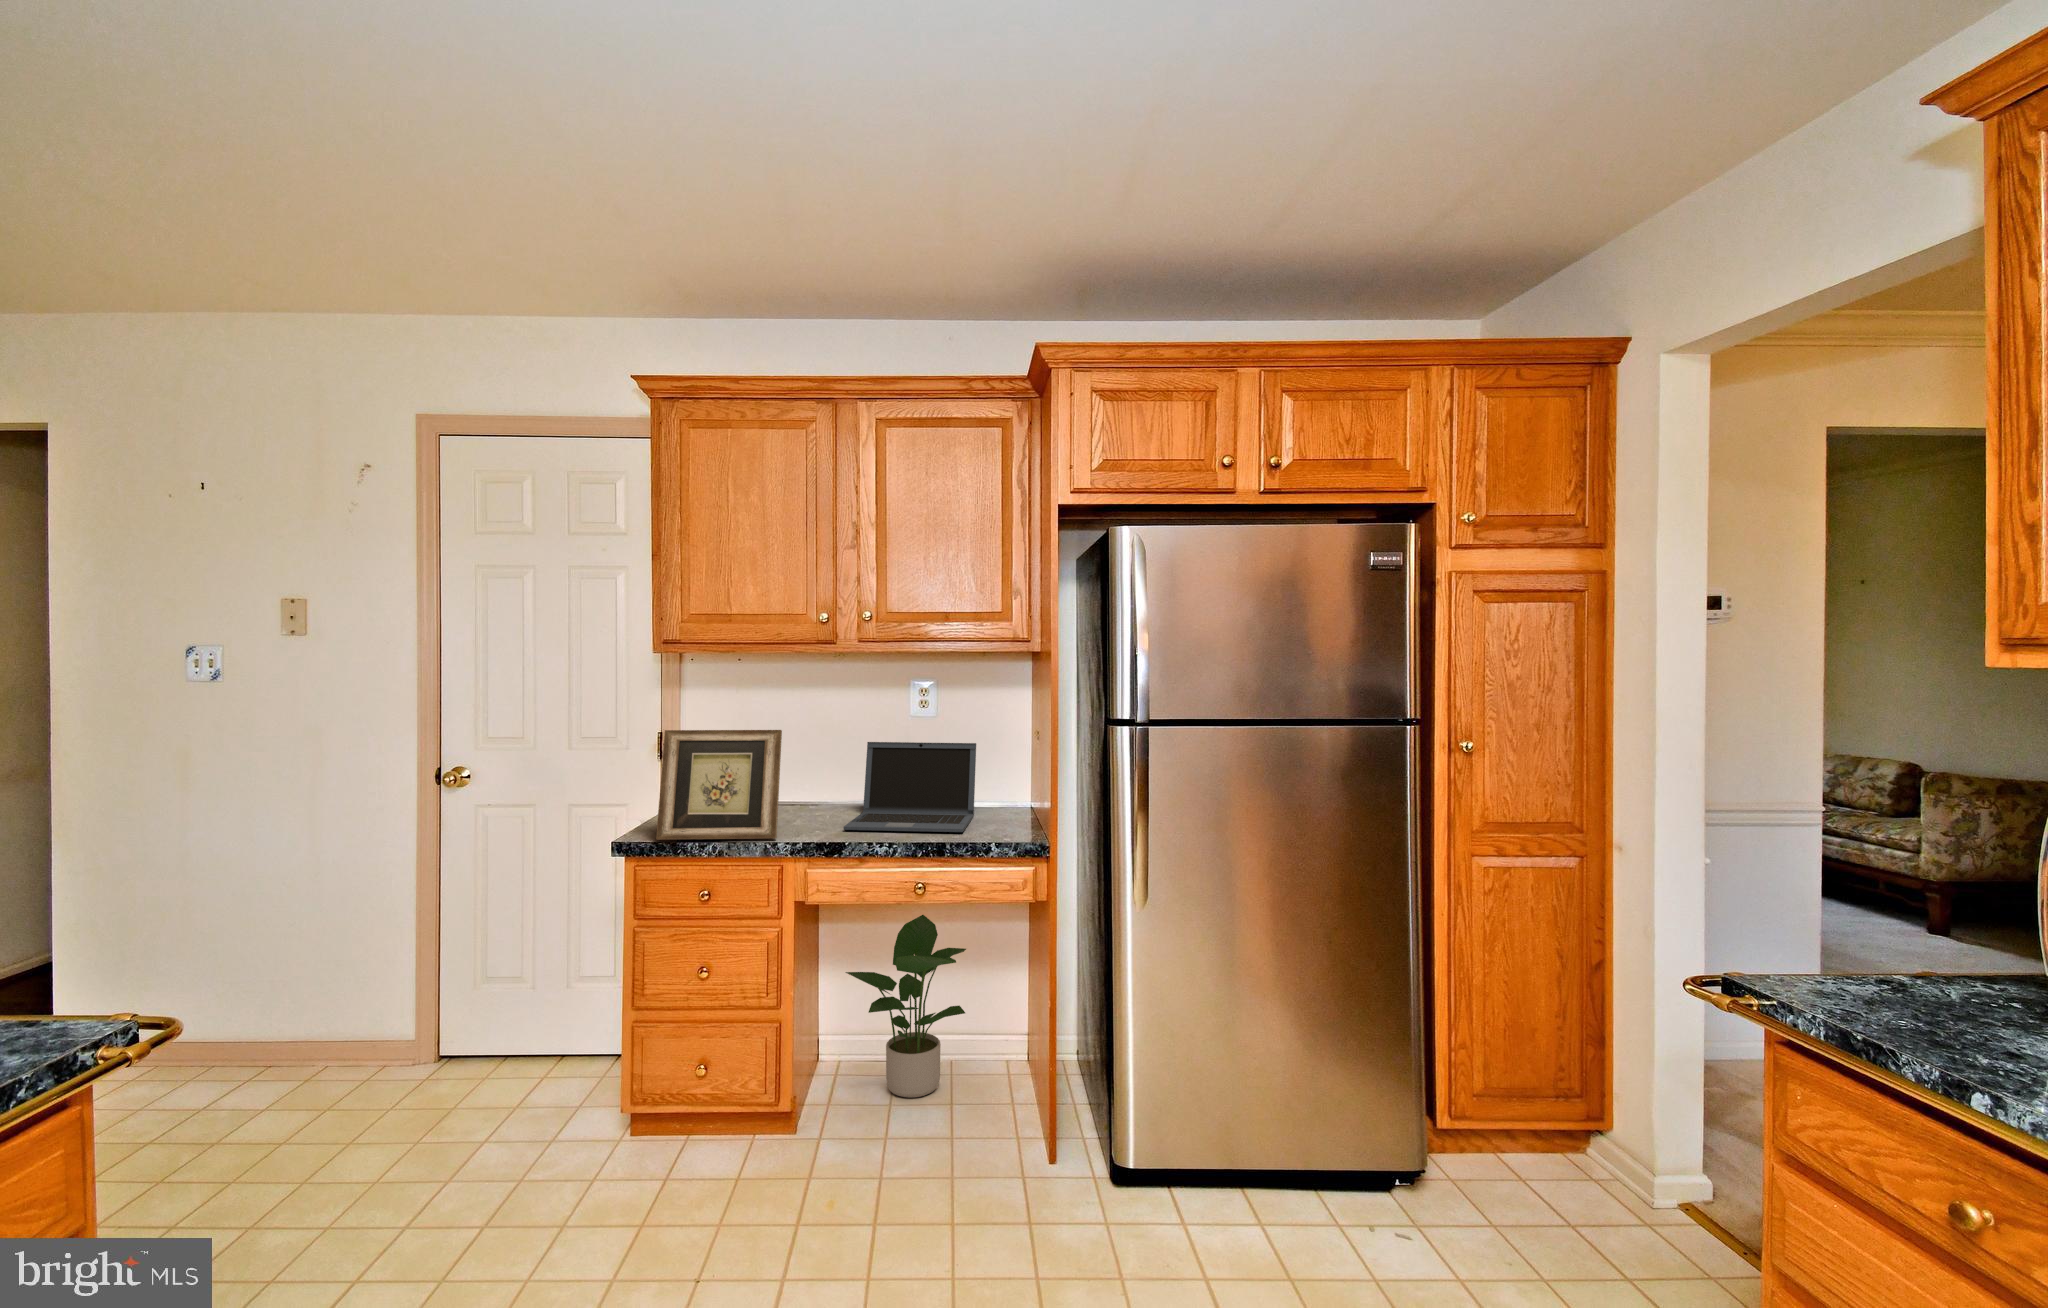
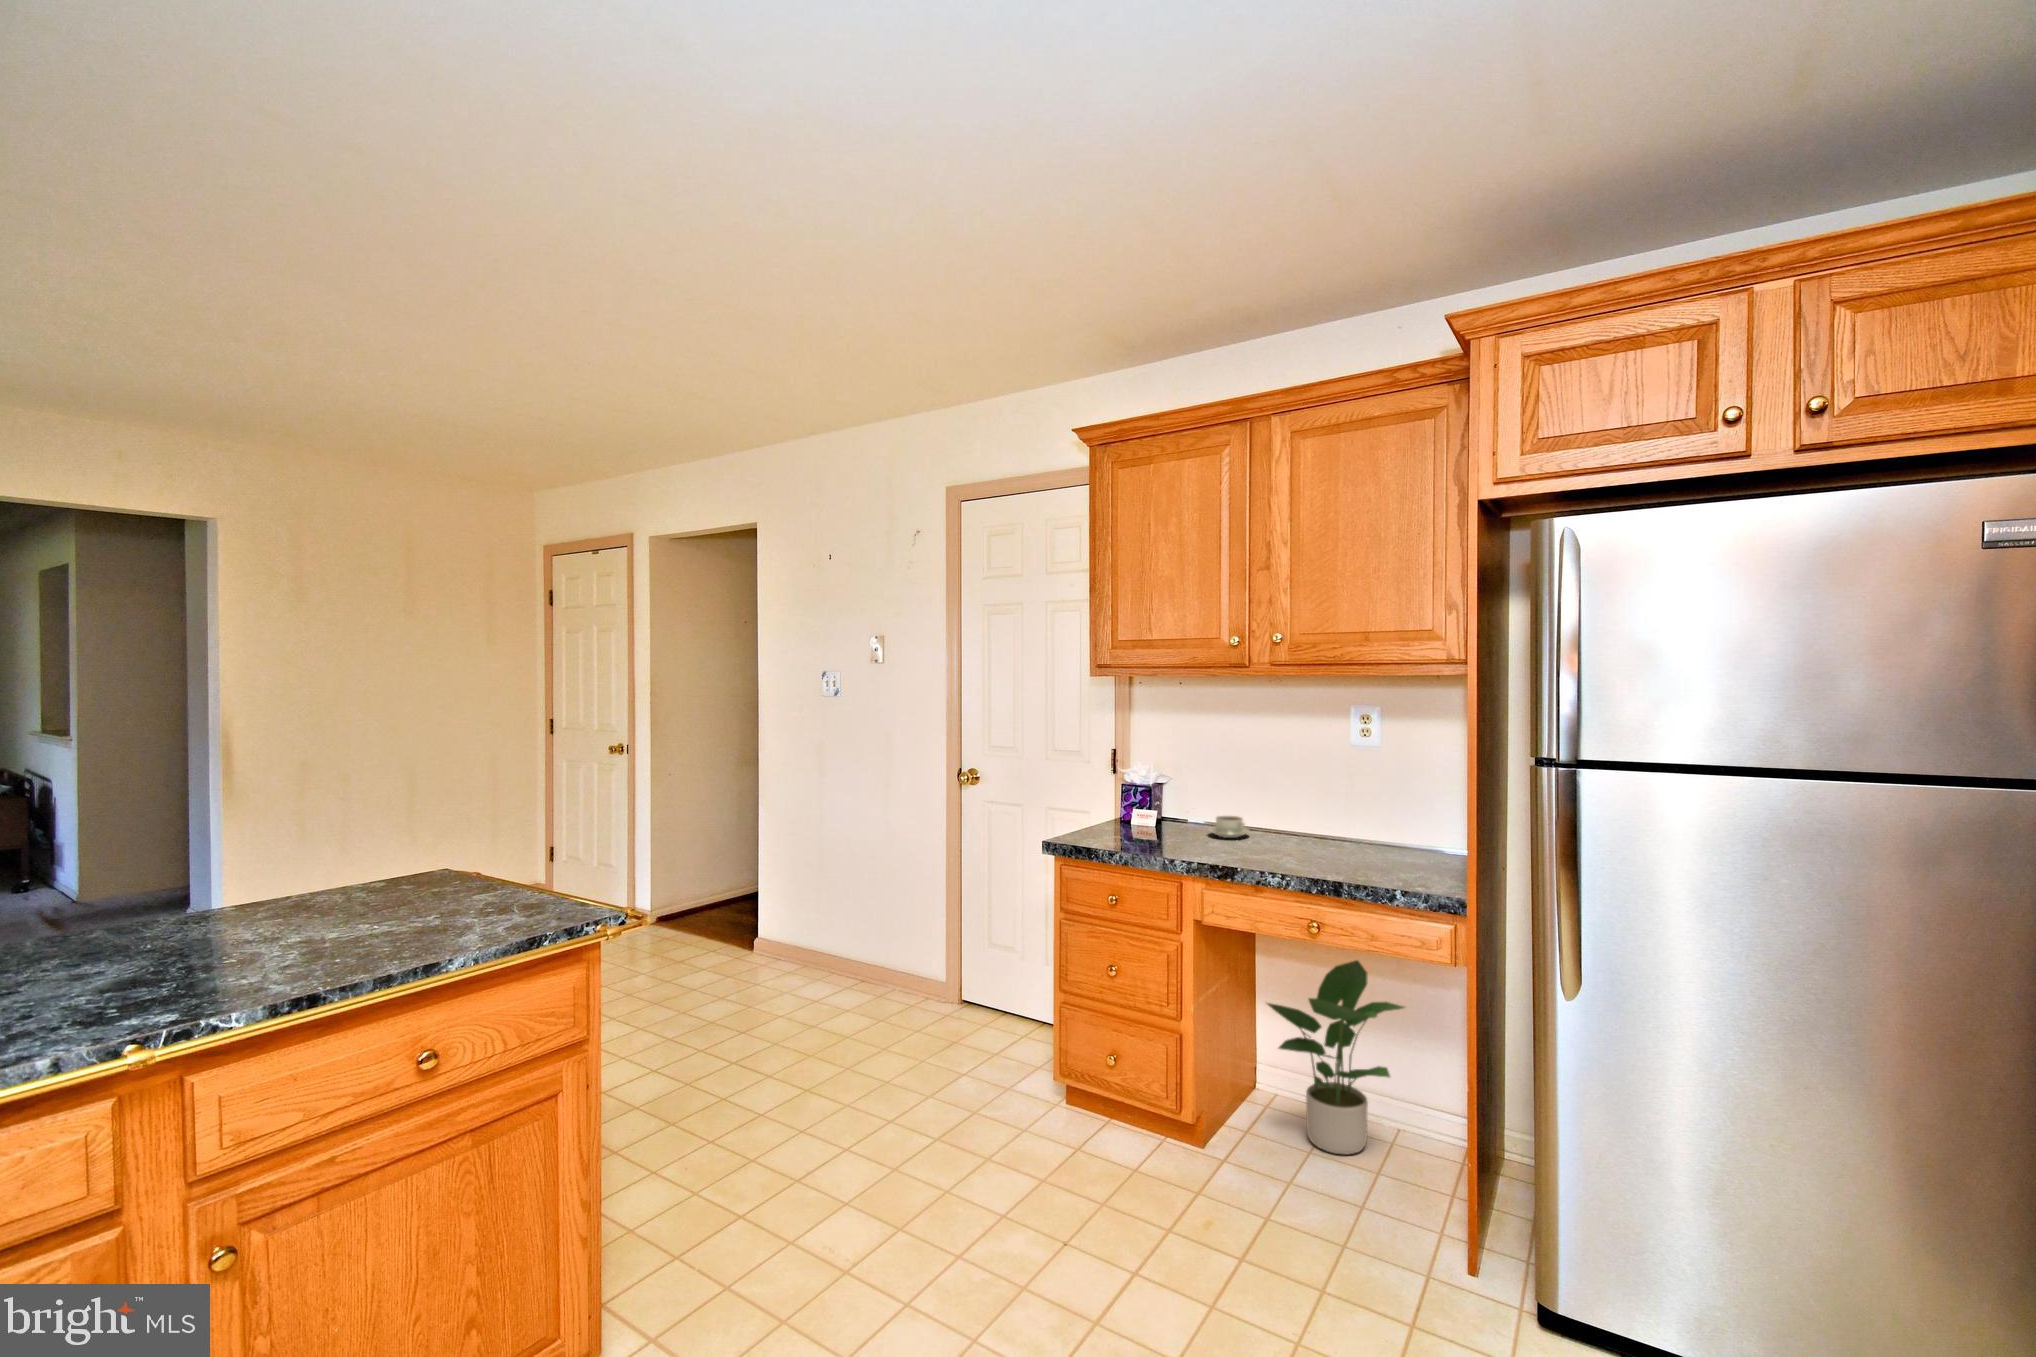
picture frame: present [656,730,782,840] -> none [1082,745,1194,856]
laptop: present [843,742,976,832] -> none [1252,769,1415,875]
coffee cup: none [781,794,823,816] -> present [1209,816,1249,838]

